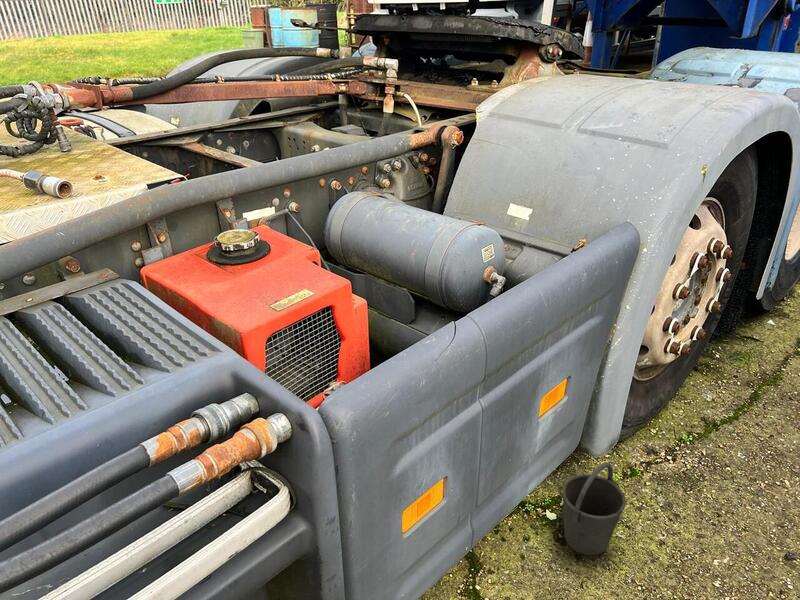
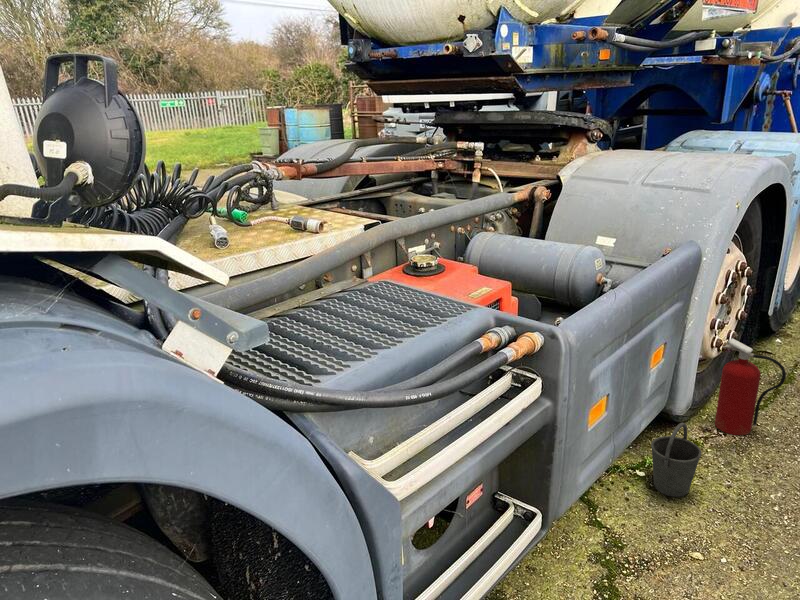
fire extinguisher: none [665,340,758,462] -> present [715,338,786,435]

